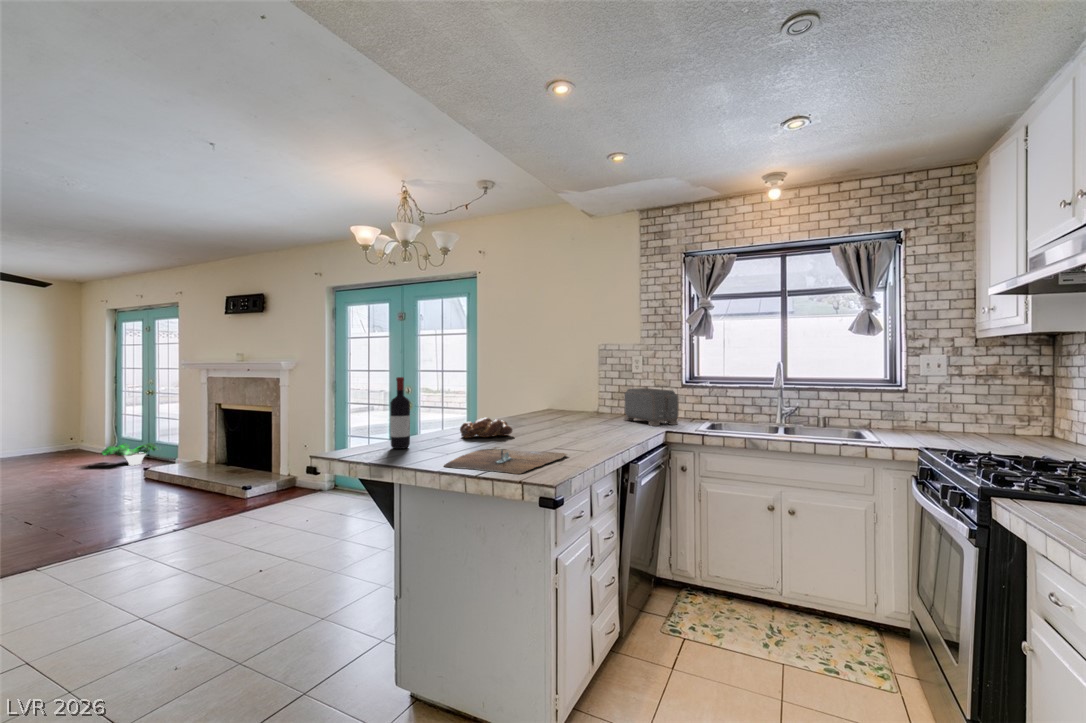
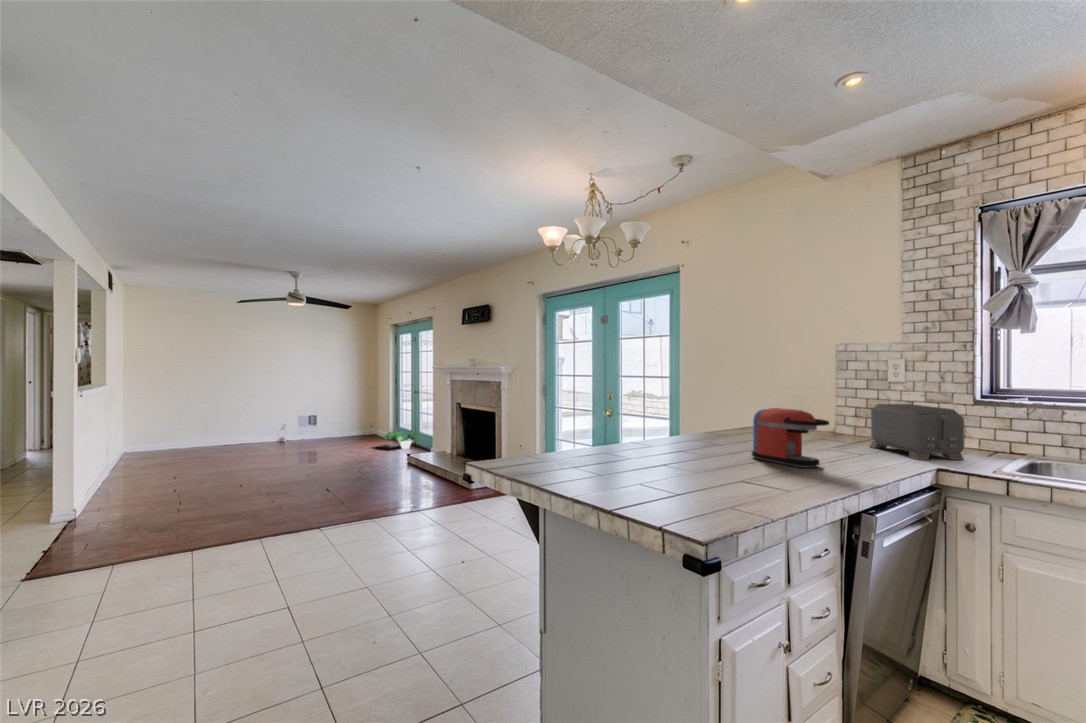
wine bottle: present [390,377,410,449] -> none [545,382,566,462]
coffee maker: none [552,394,606,437] -> present [752,408,829,468]
bread loaf: present [460,418,512,438] -> none [631,432,695,456]
cutting board: present [444,447,567,474] -> none [581,471,753,514]

